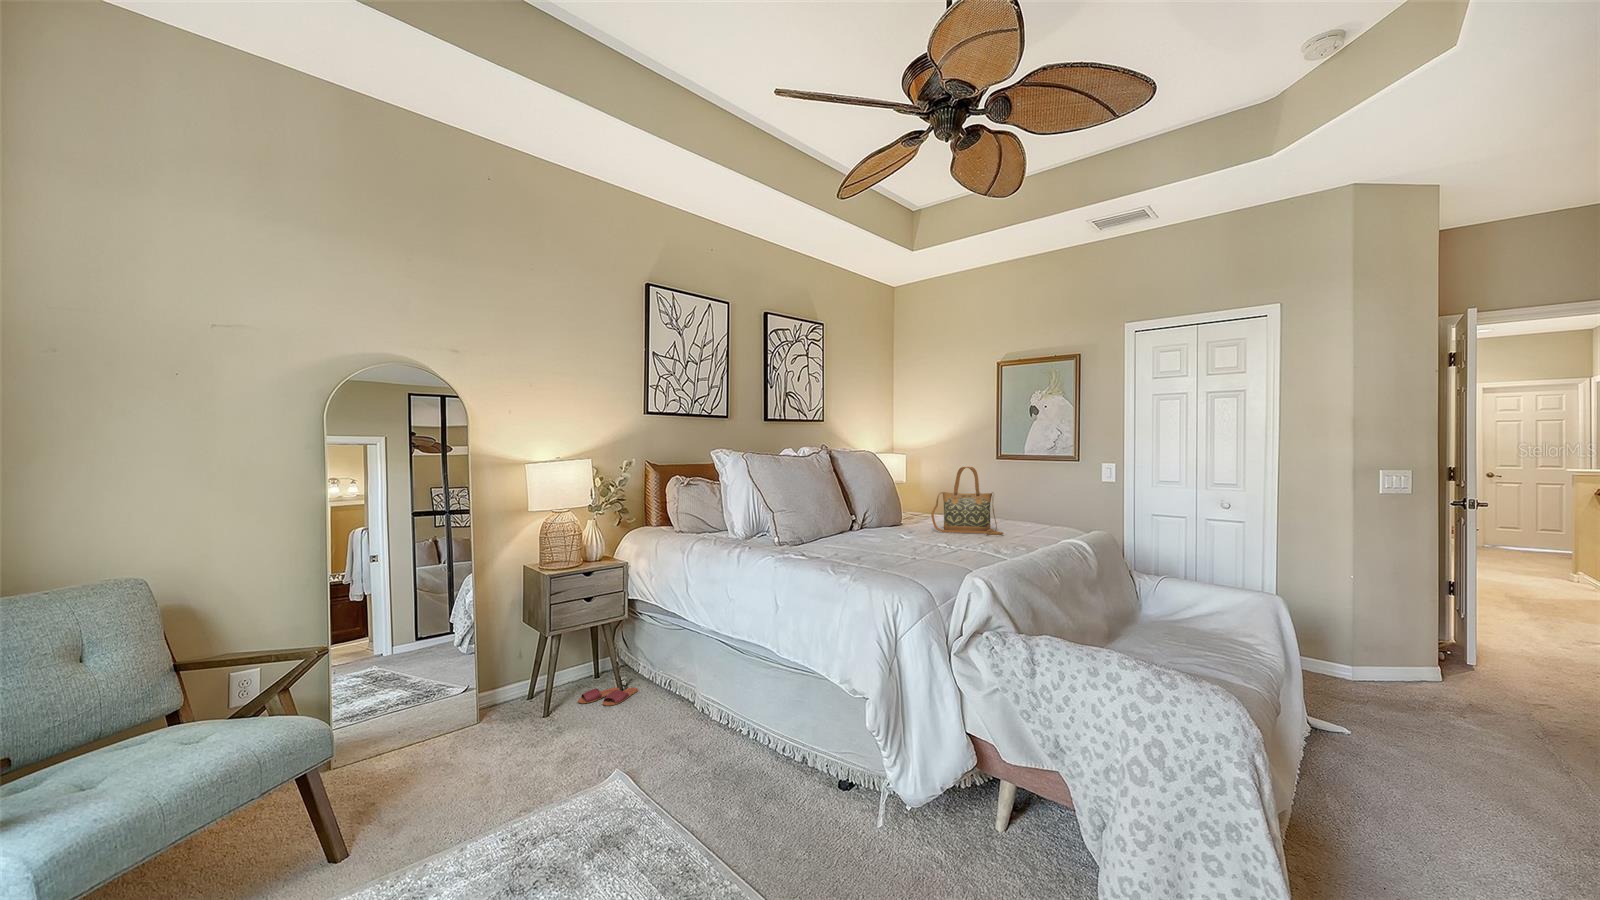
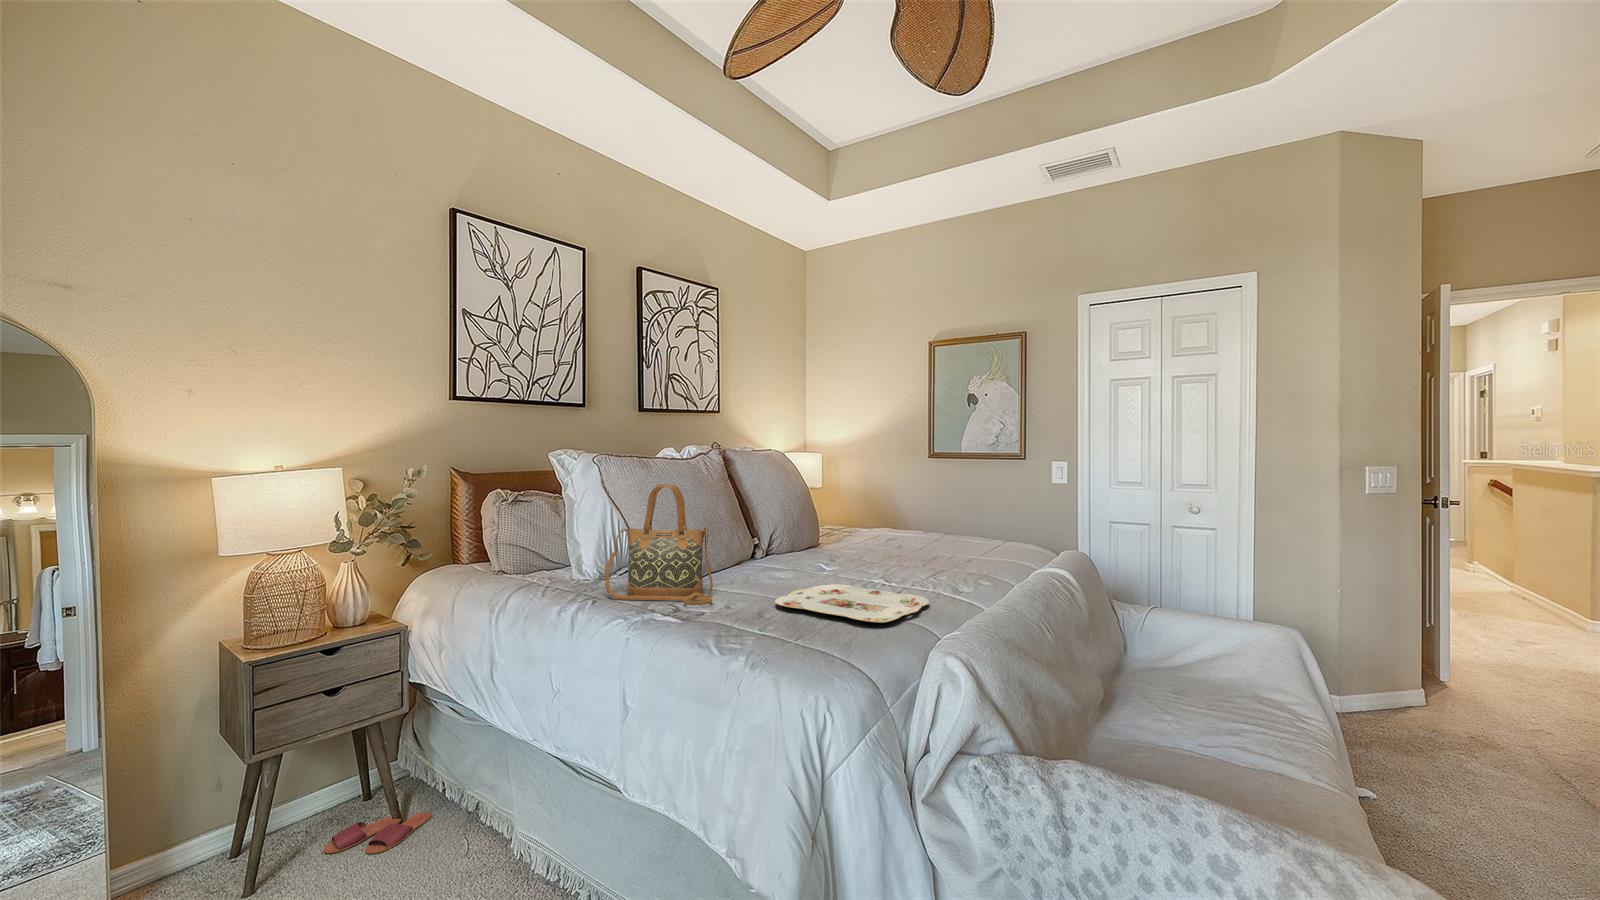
handbag: present [931,467,1003,535] -> present [605,484,713,605]
serving tray: none [867,544,974,564] -> present [775,584,929,623]

